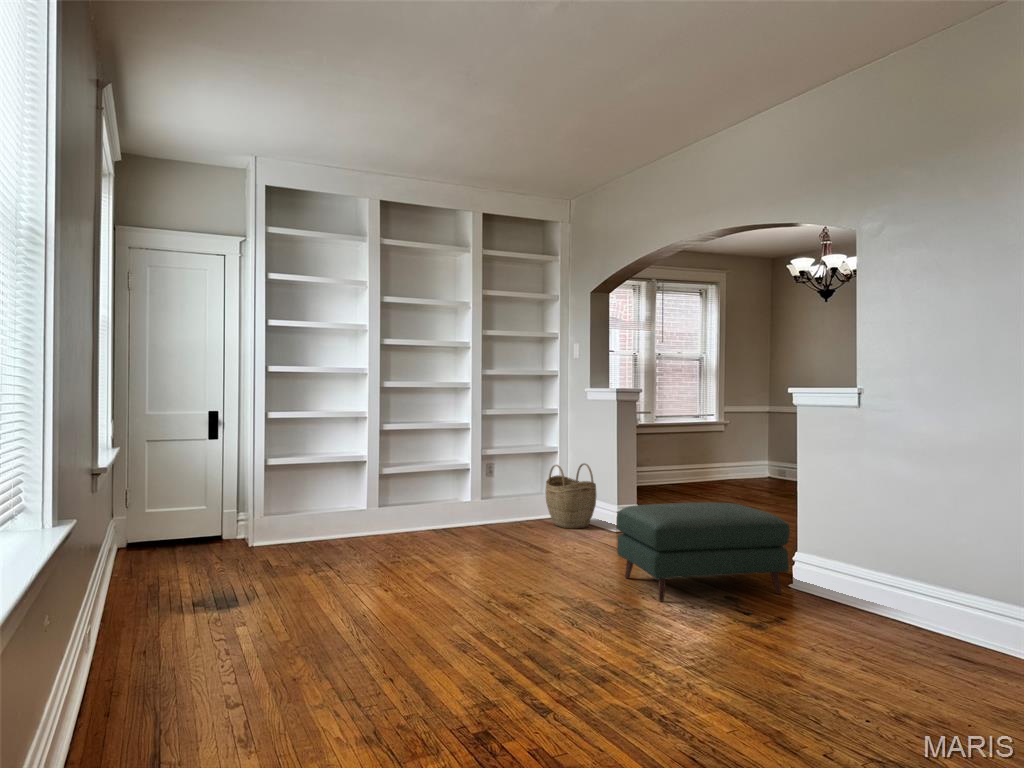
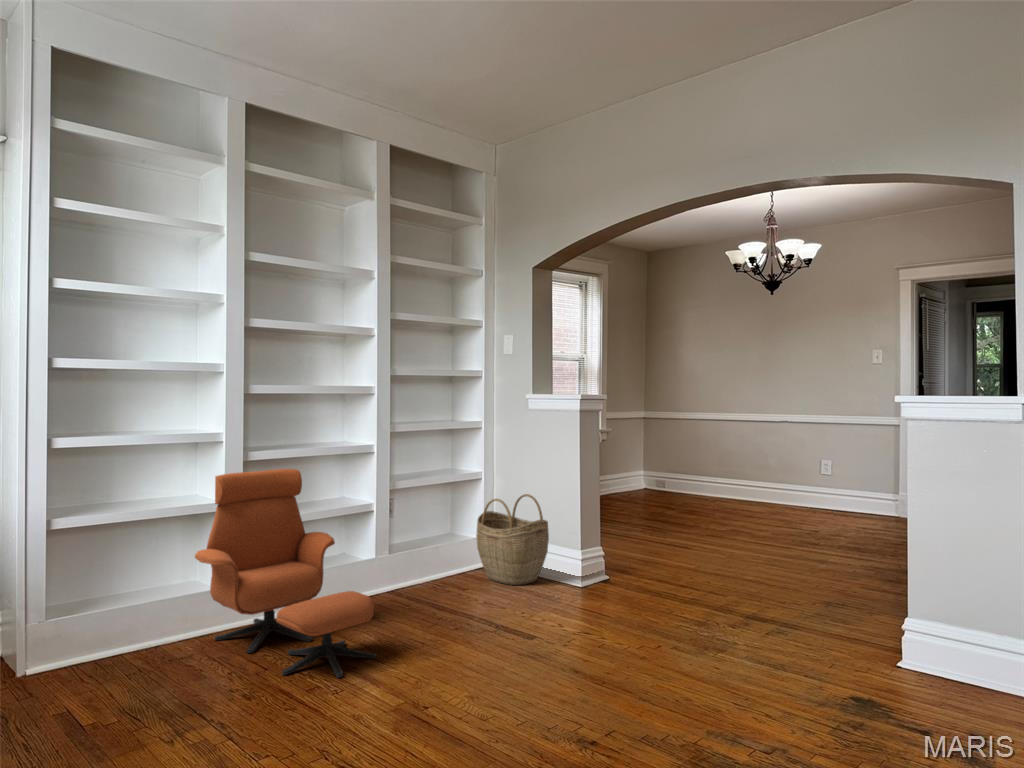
lounge chair: none [342,436,439,559] -> present [195,469,376,678]
ottoman: present [617,503,790,601] -> none [683,555,935,729]

